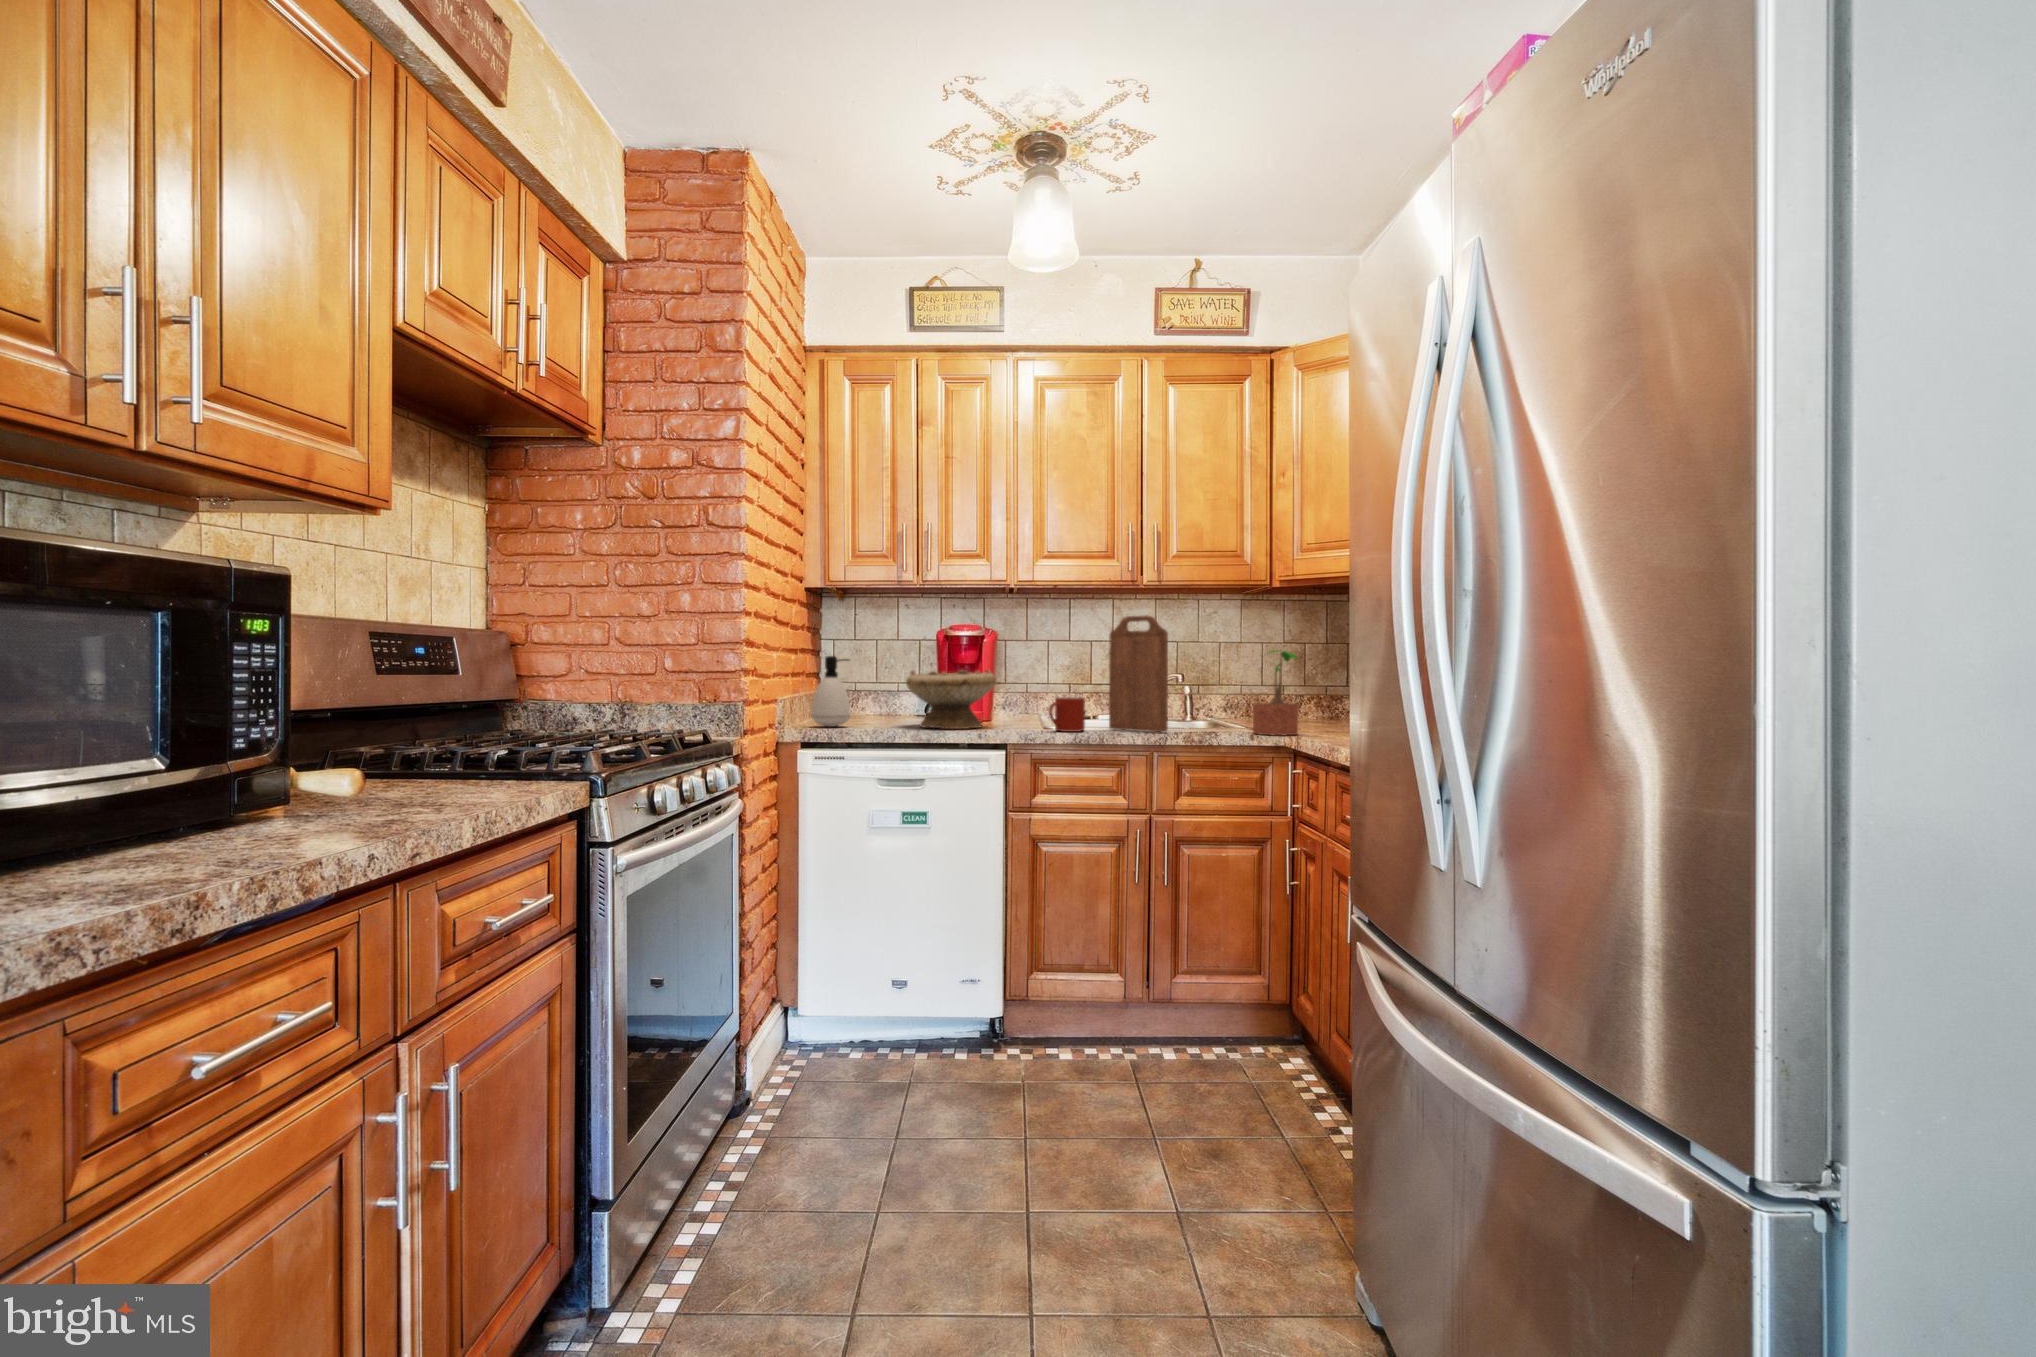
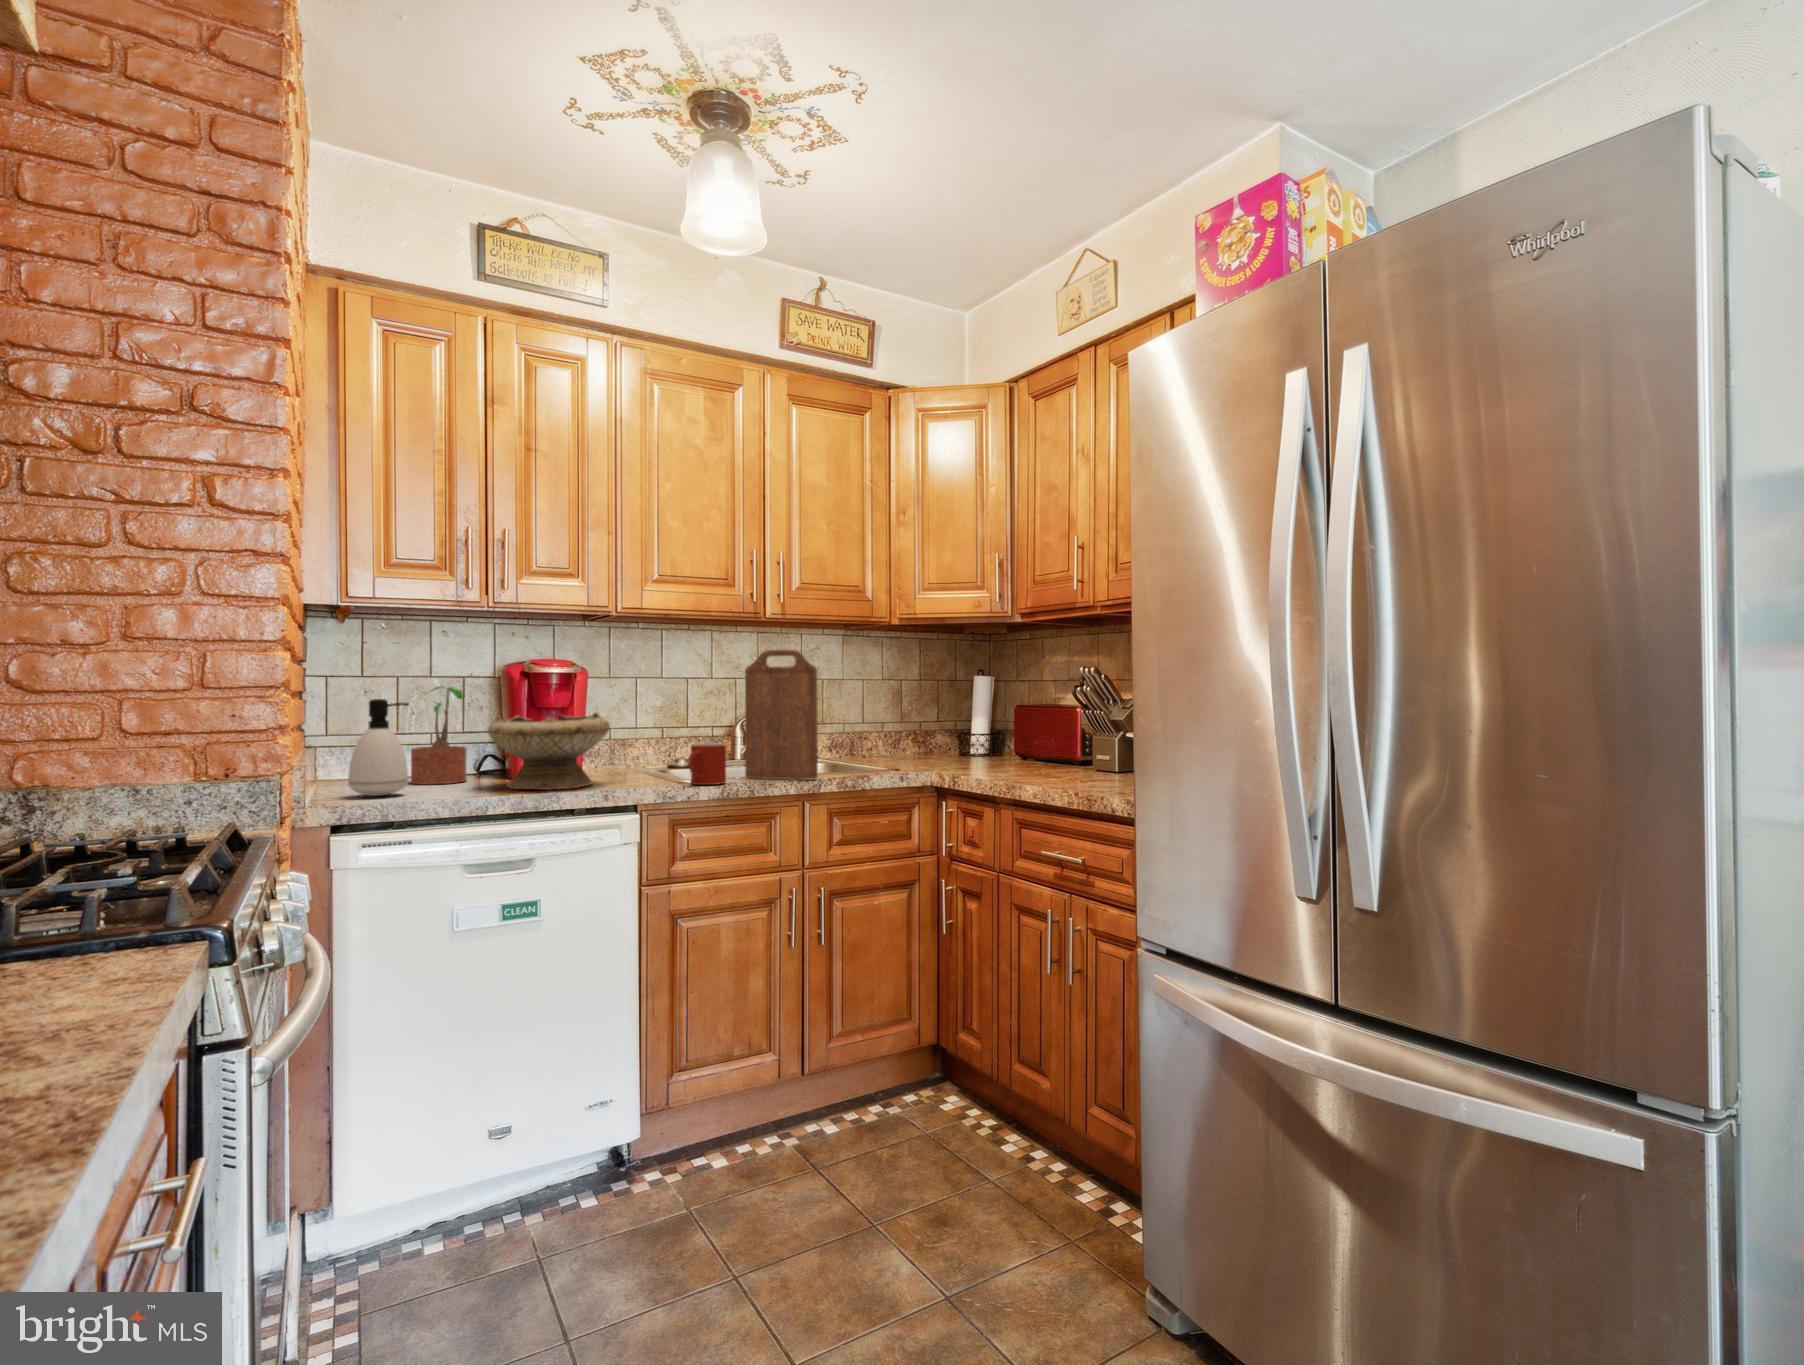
potted plant: present [1253,650,1298,735] -> present [411,686,467,785]

